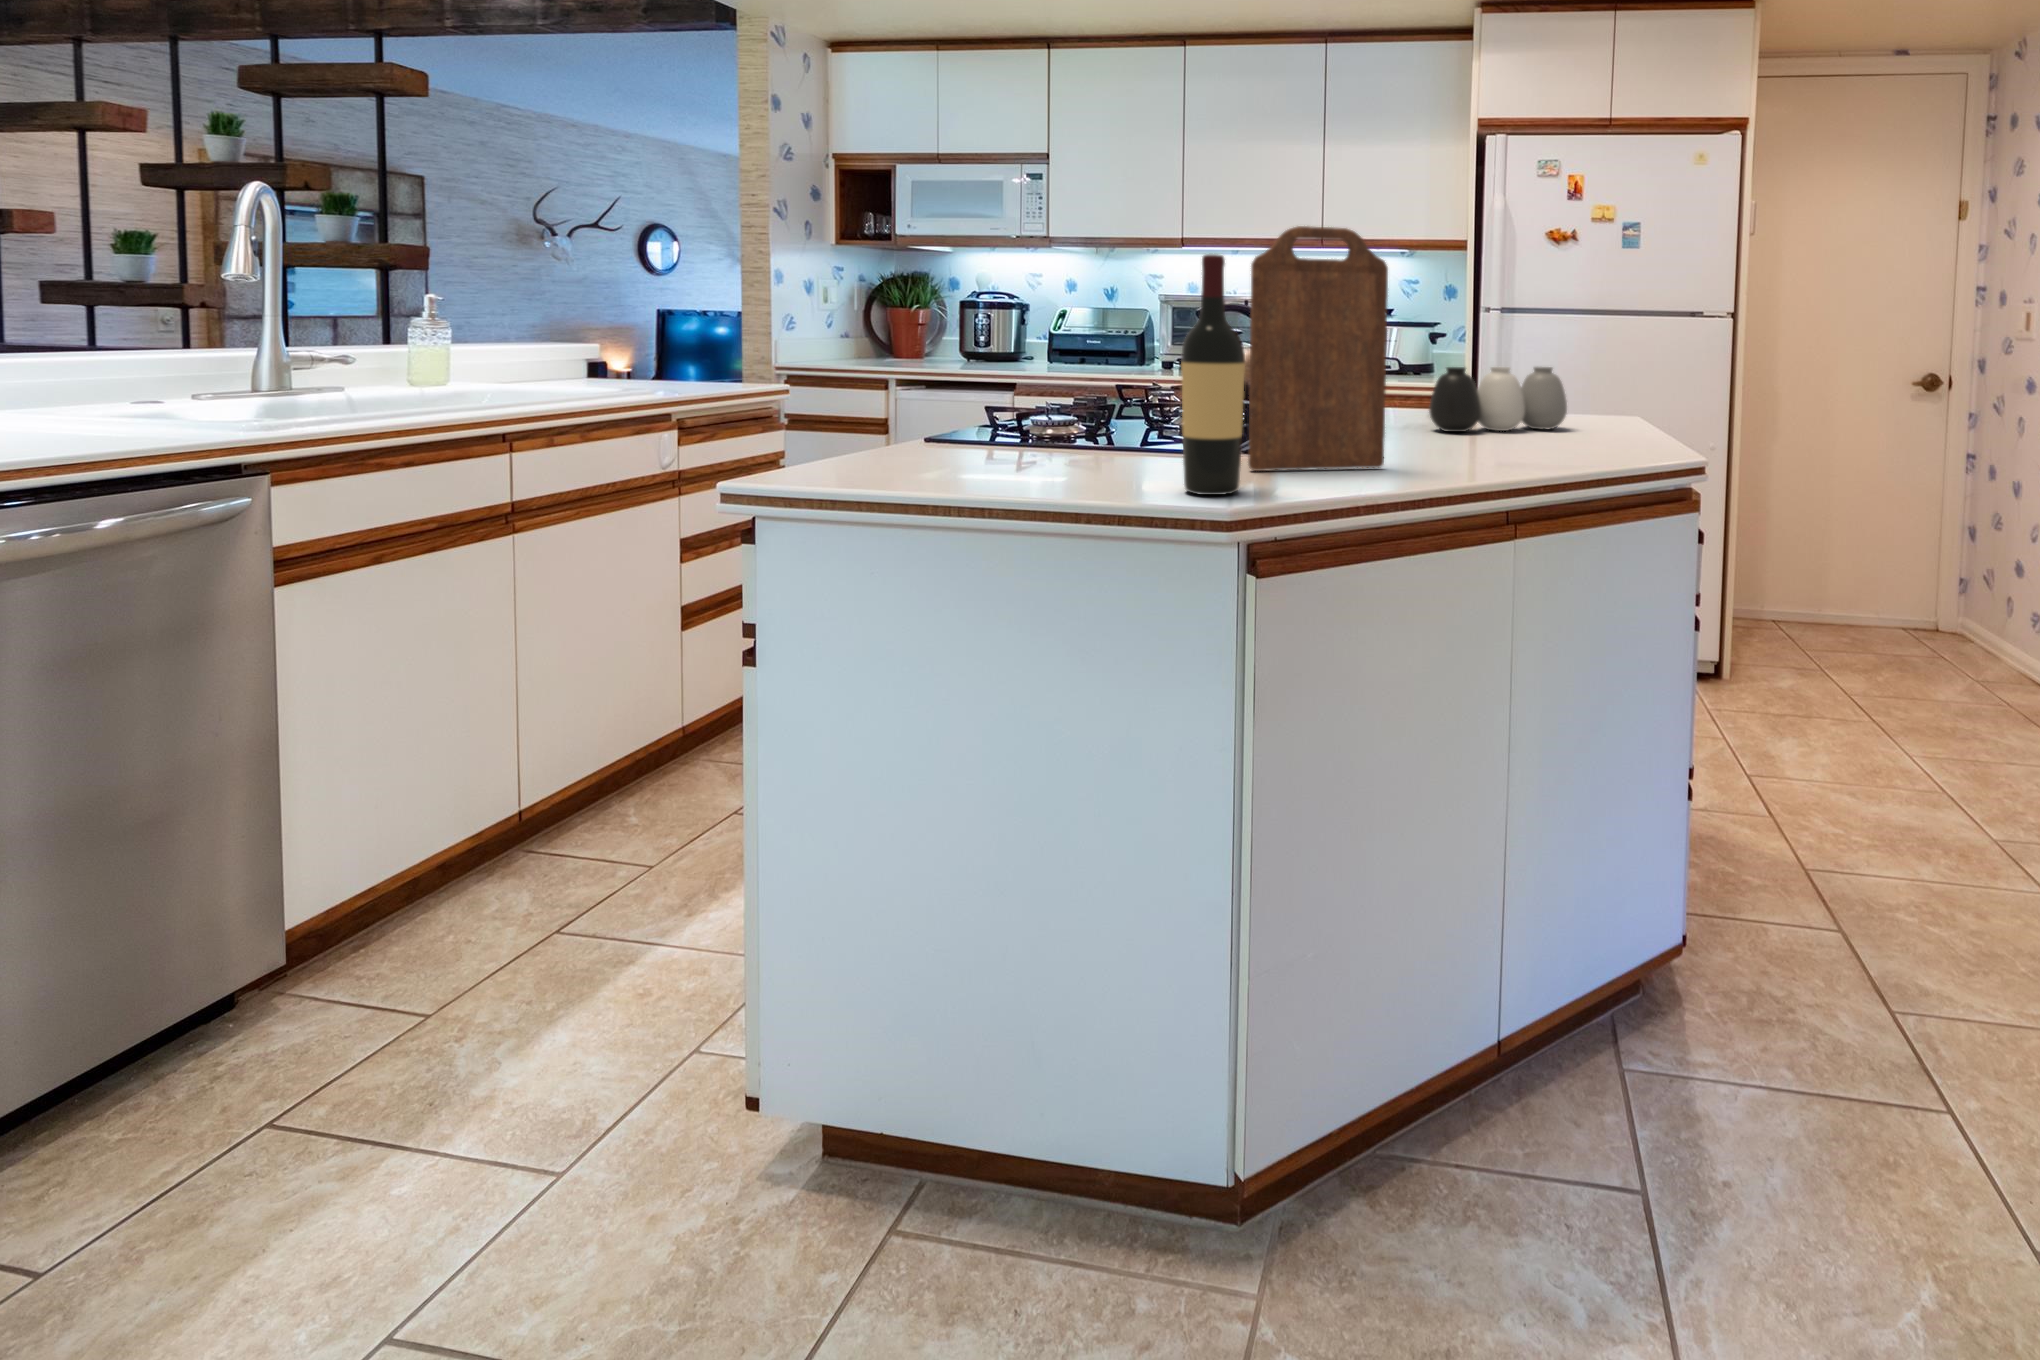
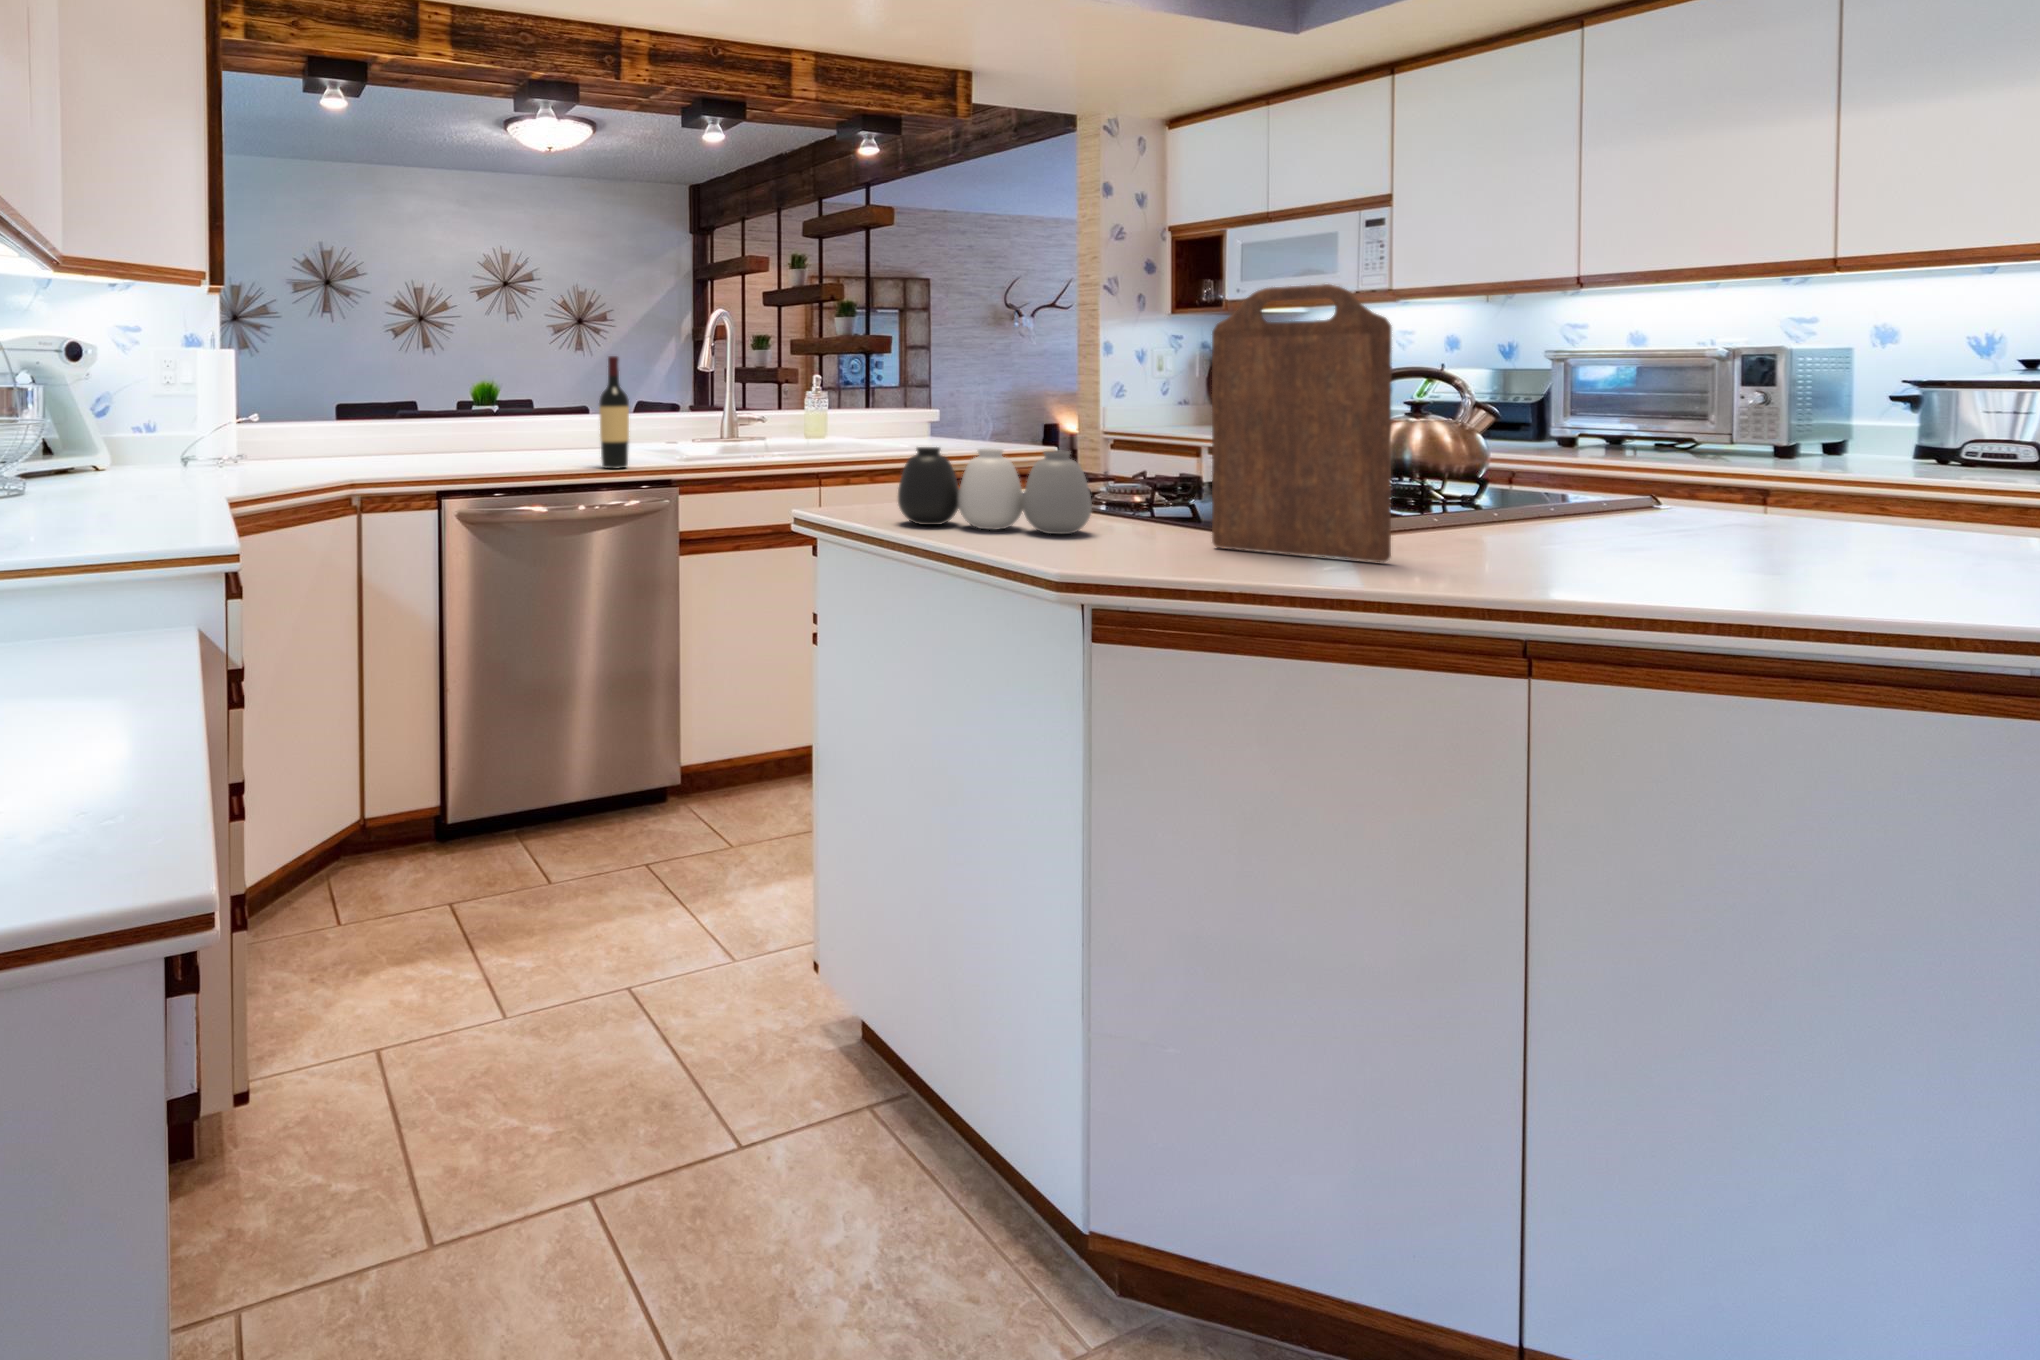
wine bottle: present [1181,254,1245,495] -> present [599,356,629,469]
vase: present [1429,367,1567,432] -> present [898,447,1092,534]

